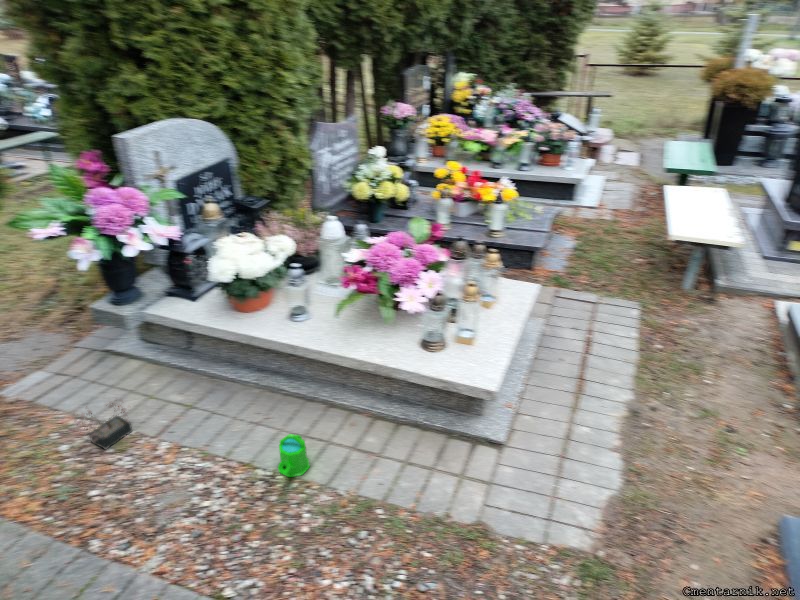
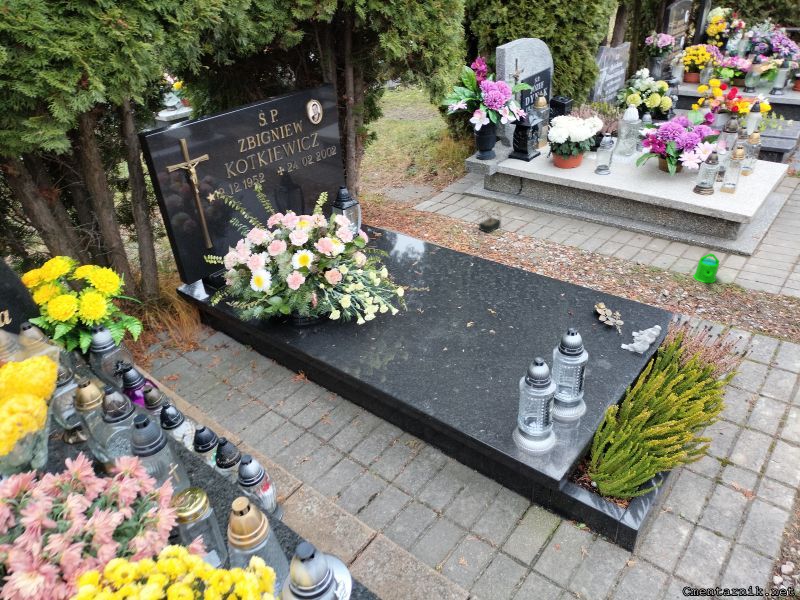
watering can: present [278,434,310,477] -> present [693,254,719,283]

